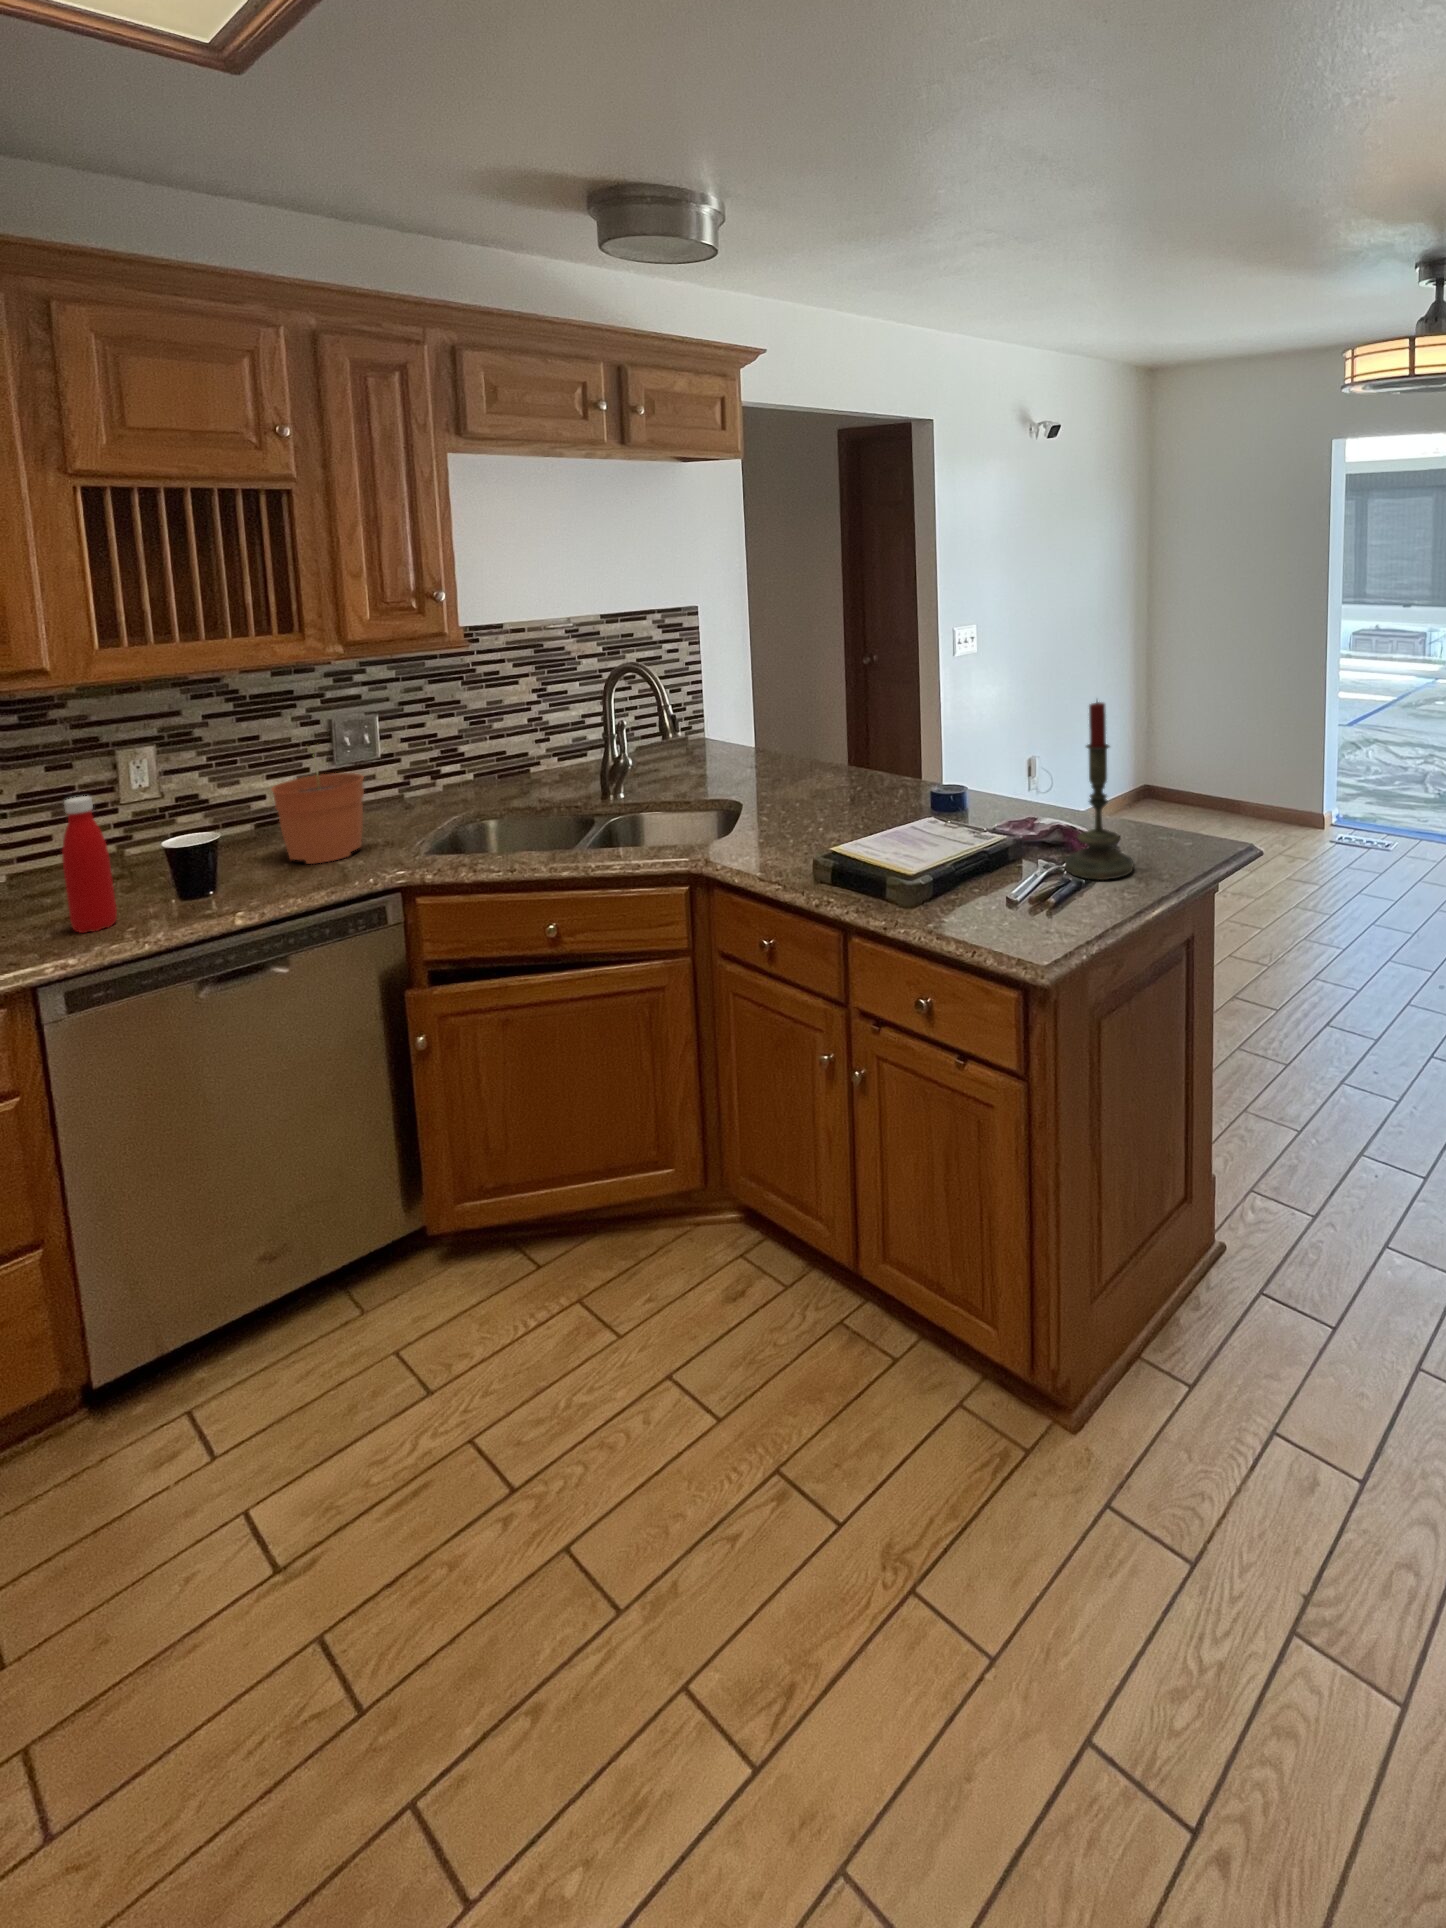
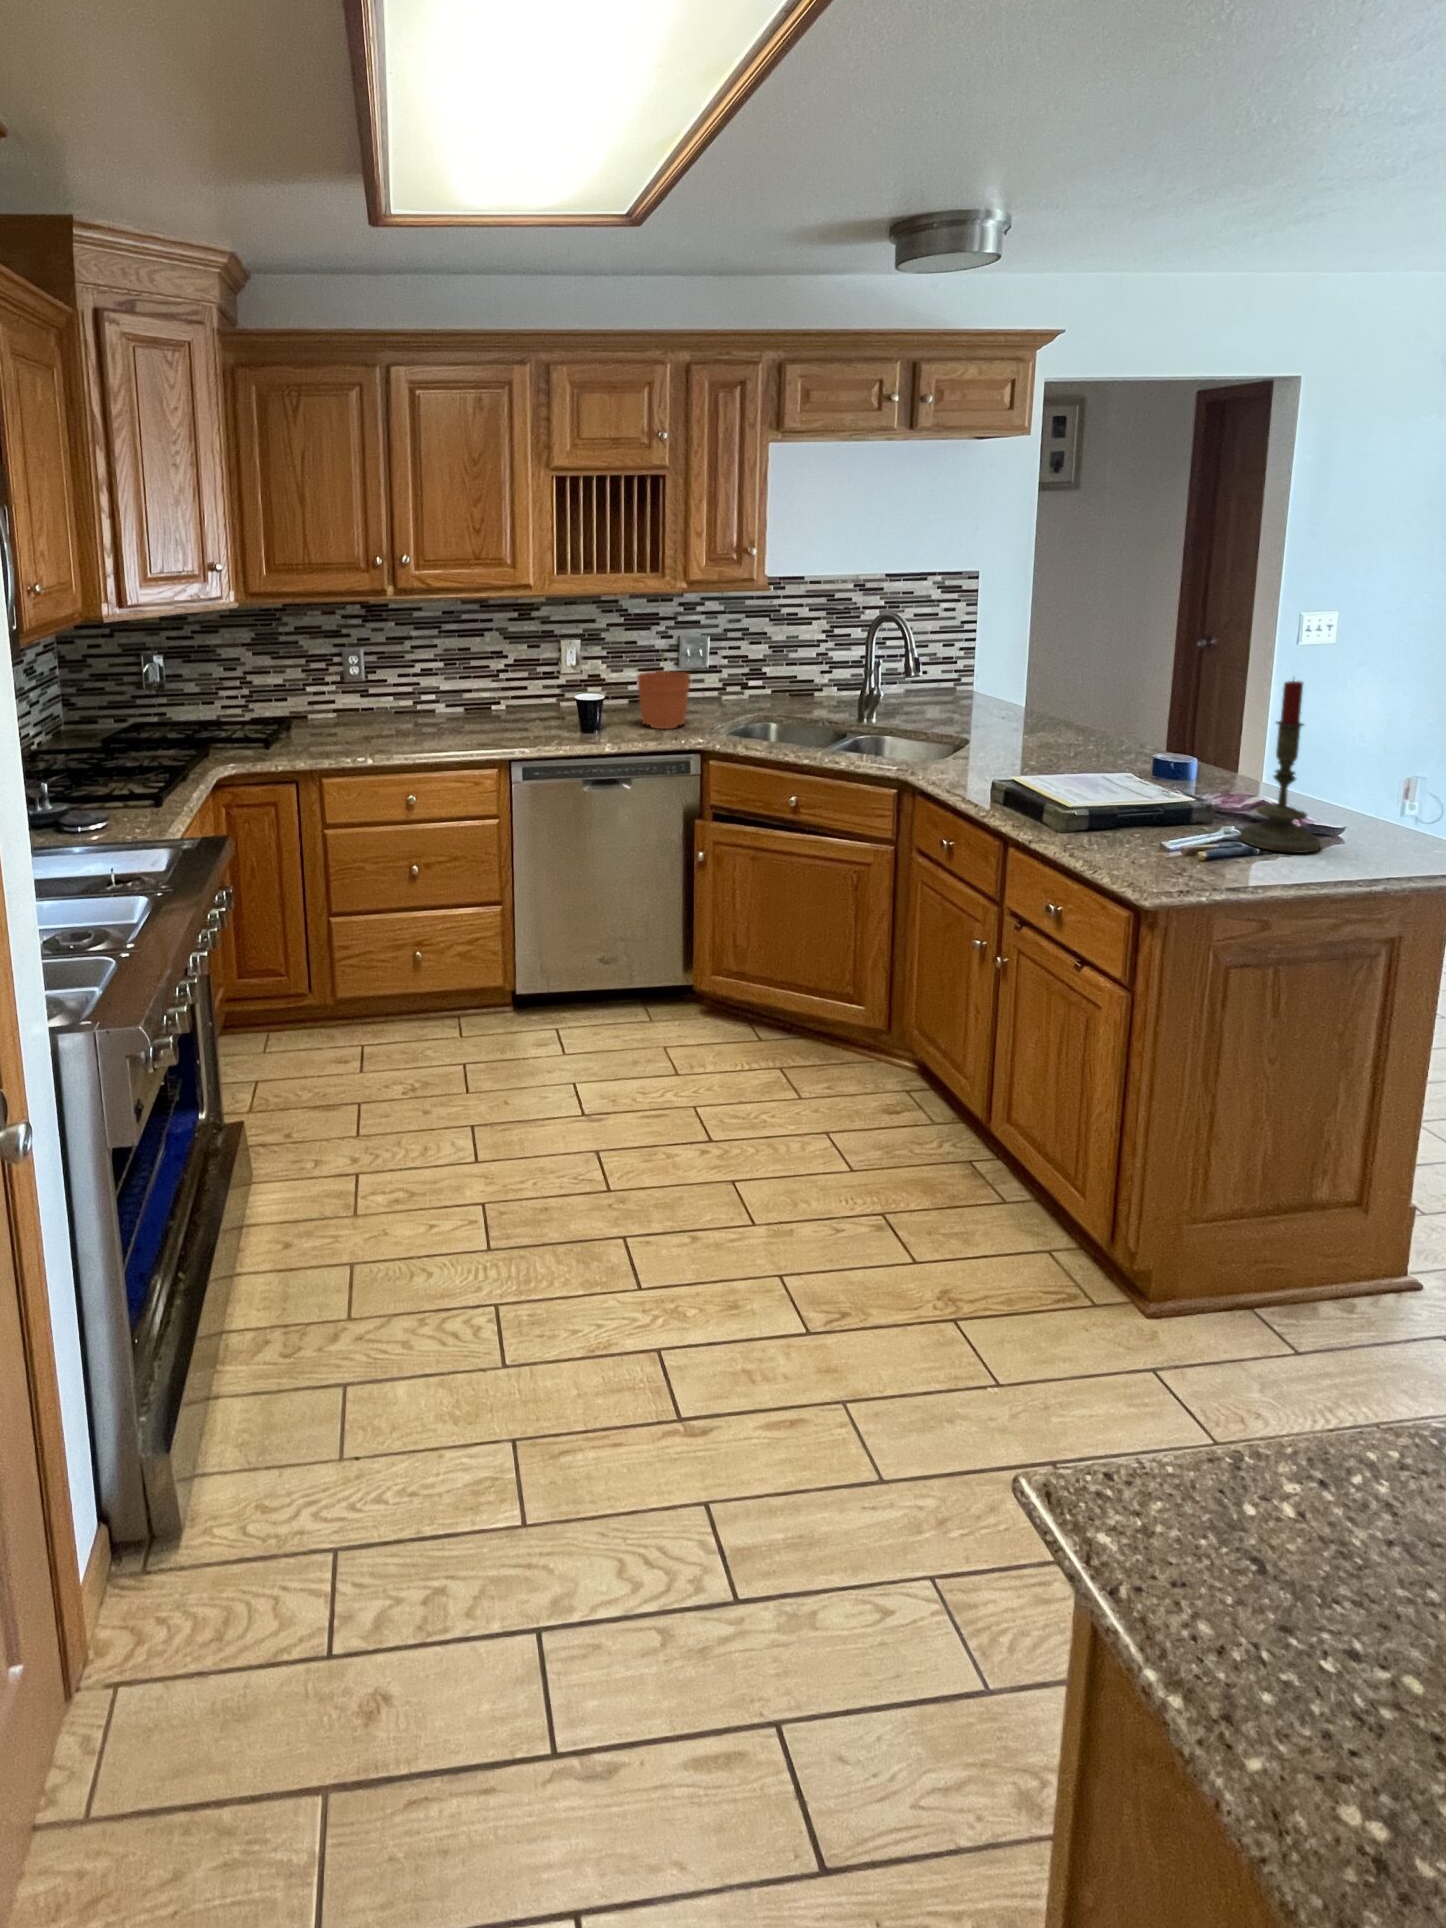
bottle: present [62,796,117,933] -> none [530,661,552,741]

